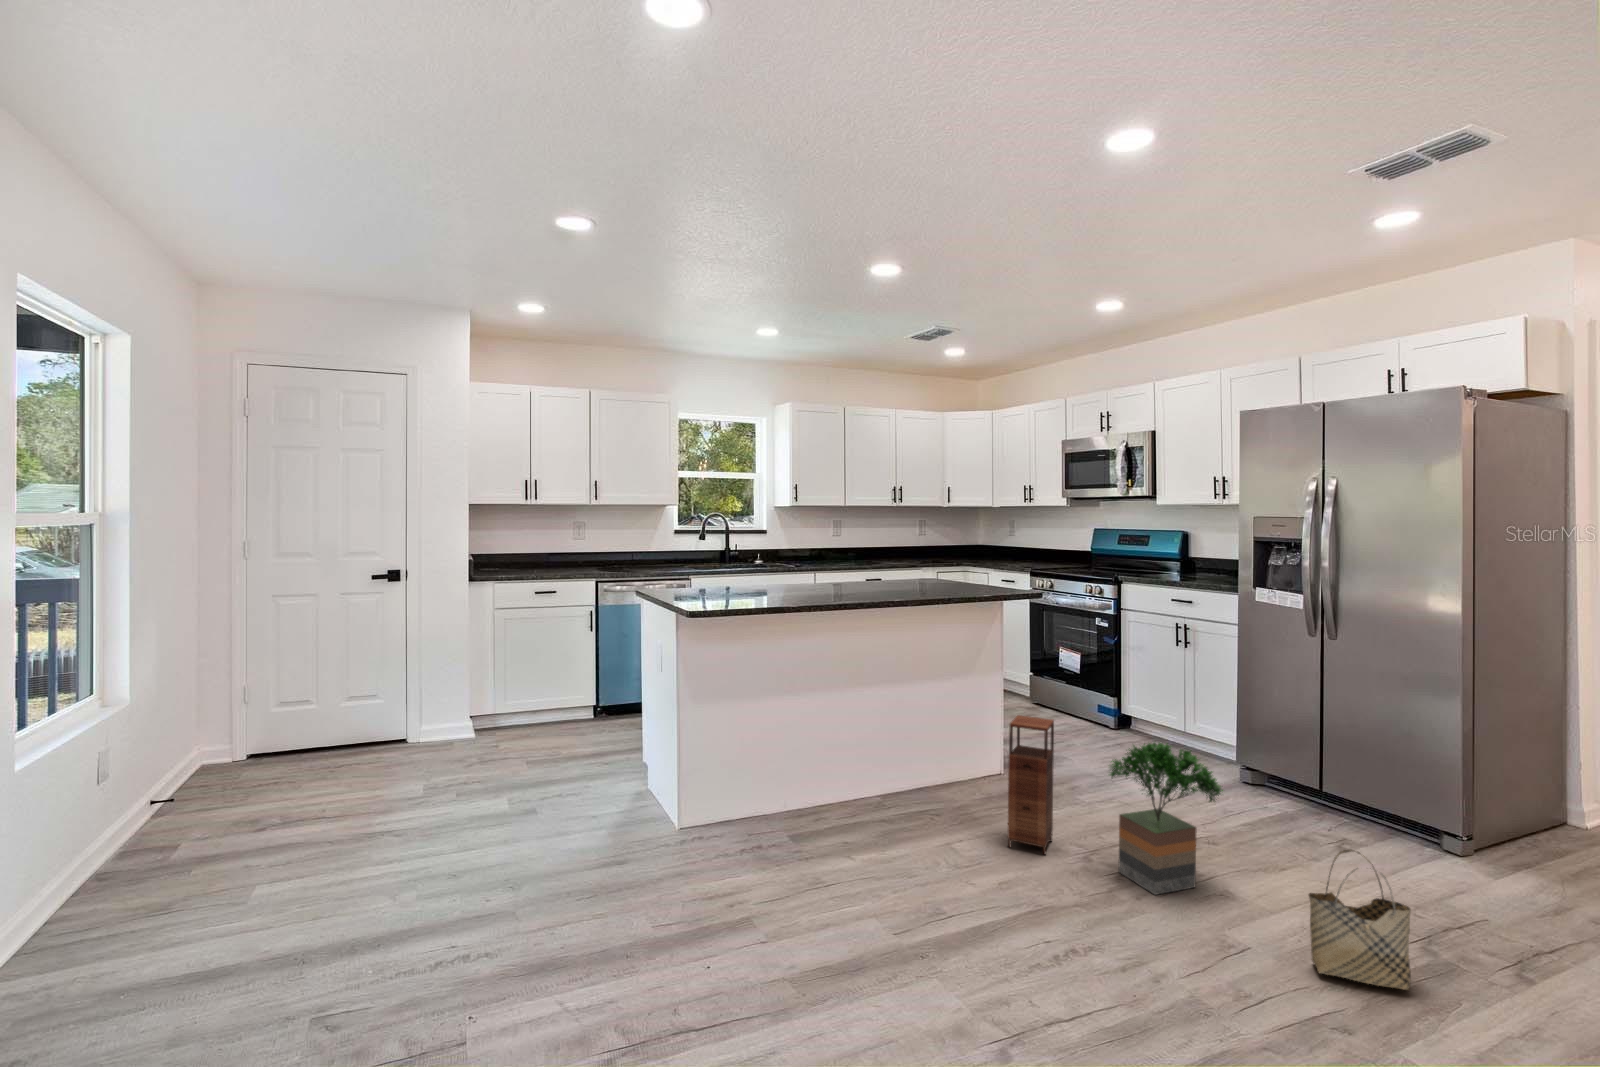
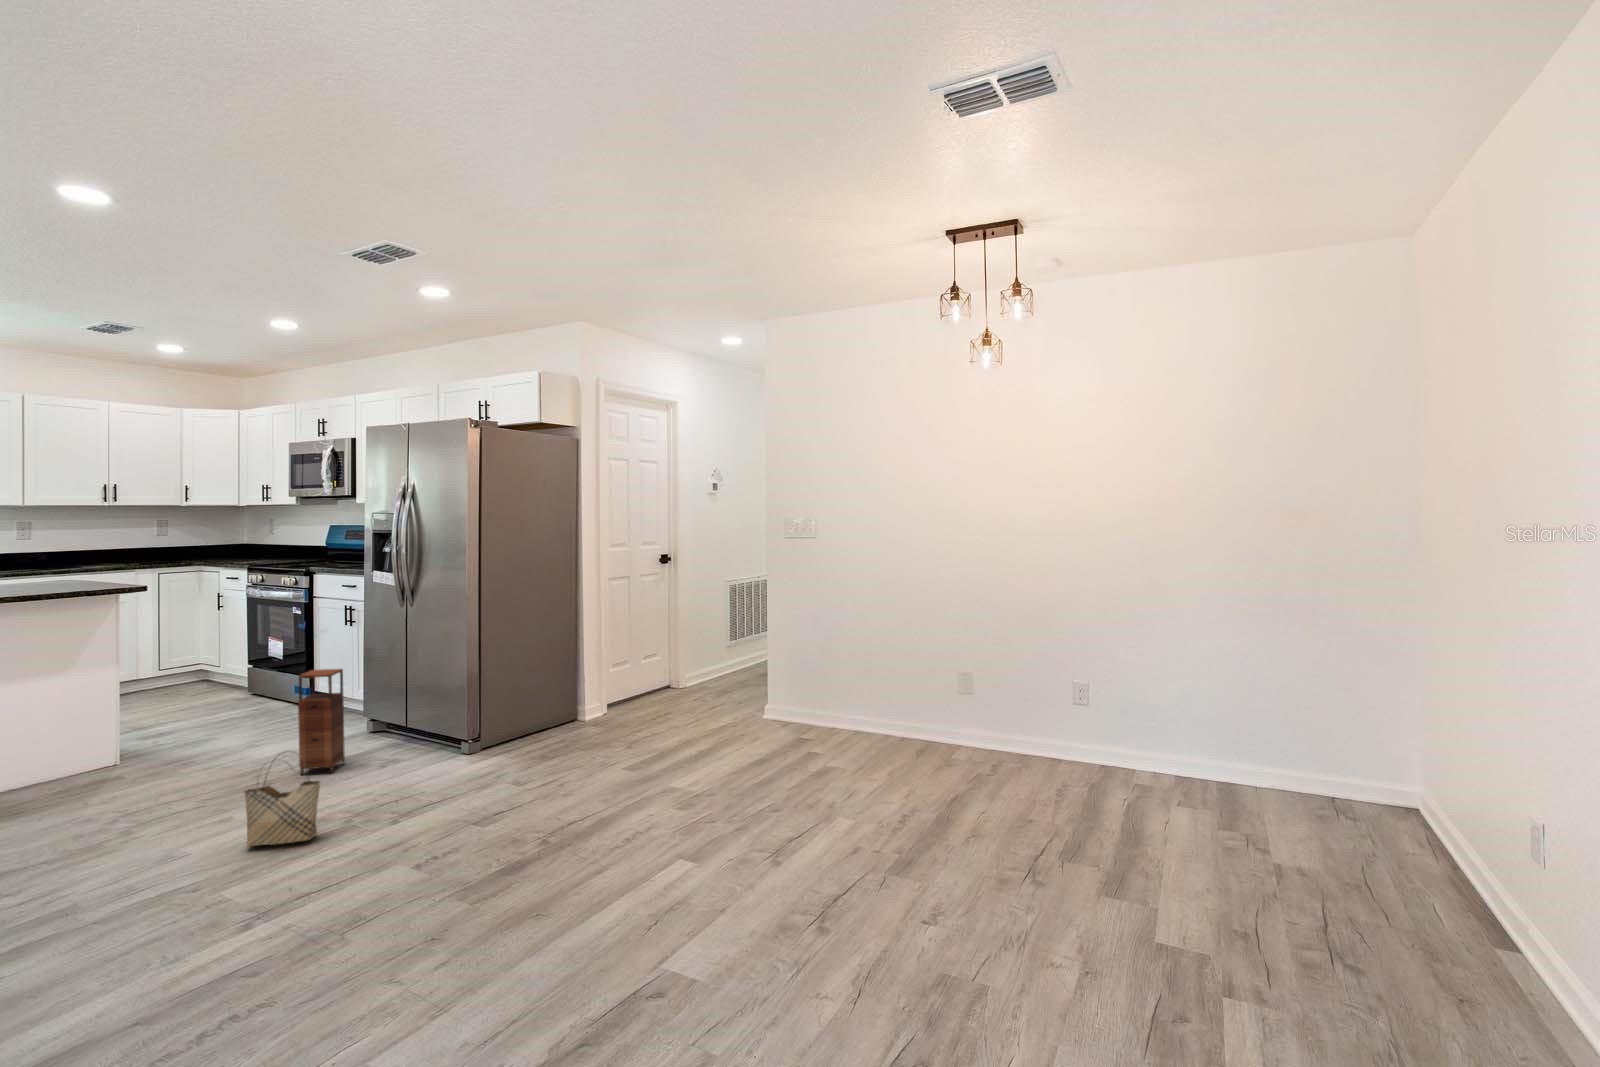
storage cabinet: present [1008,715,1054,855] -> present [298,669,345,775]
potted tree: present [1109,743,1223,895] -> none [131,699,240,828]

